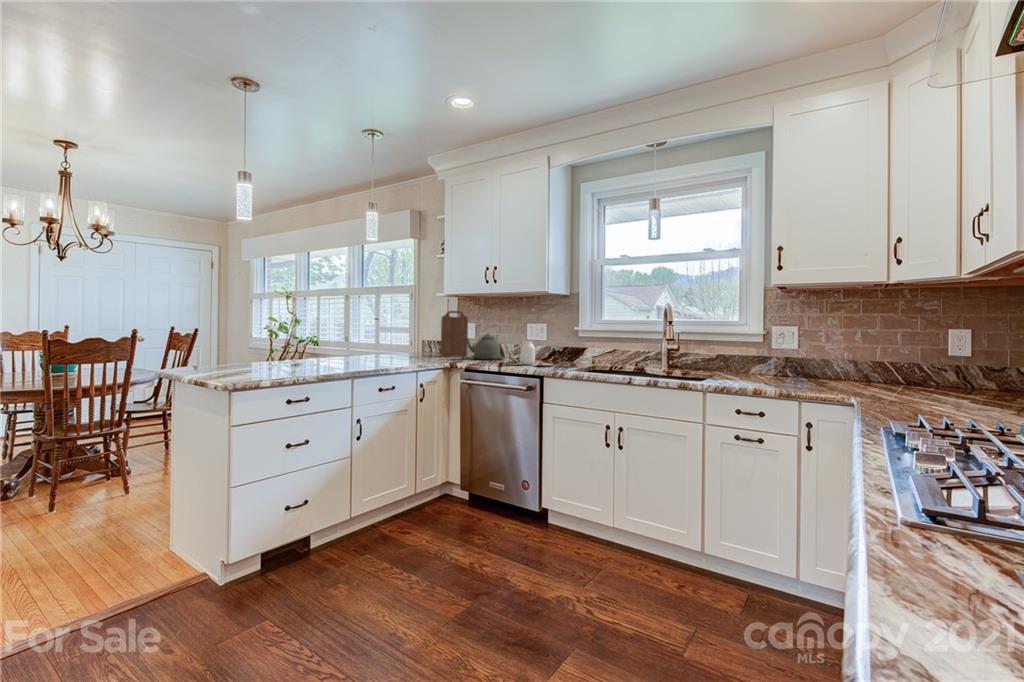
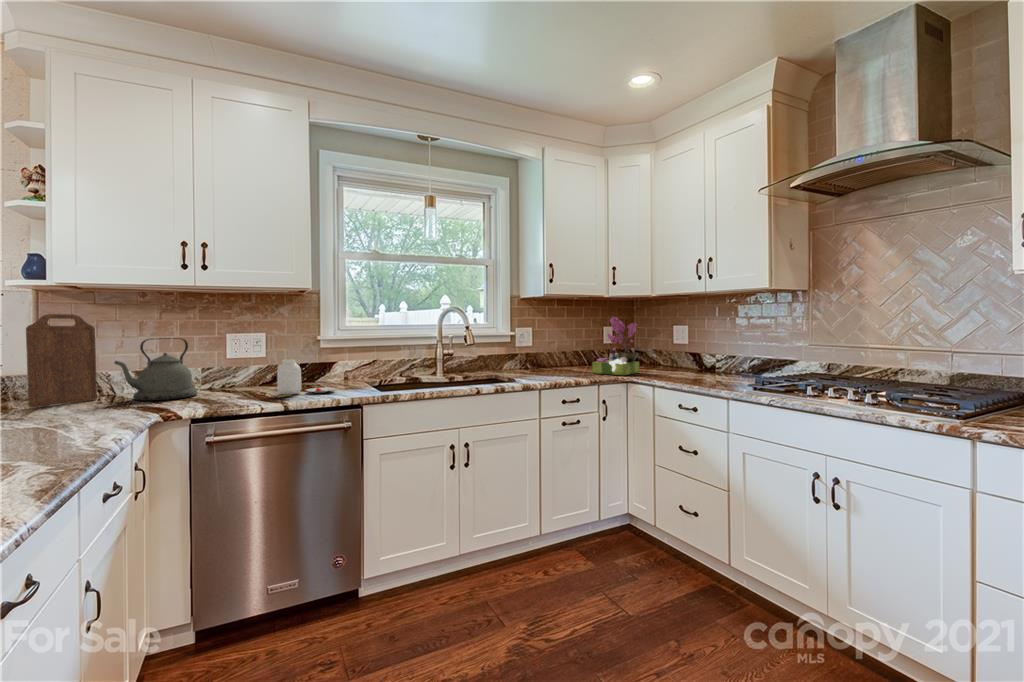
flower arrangement: none [831,312,912,398] -> present [592,317,639,375]

